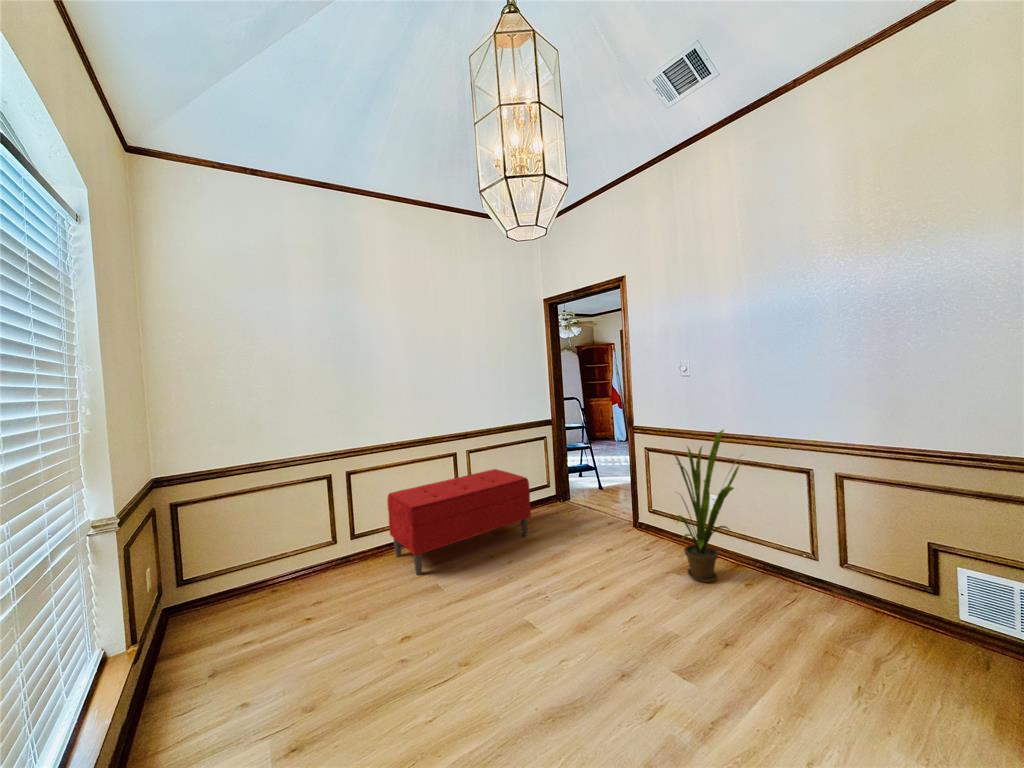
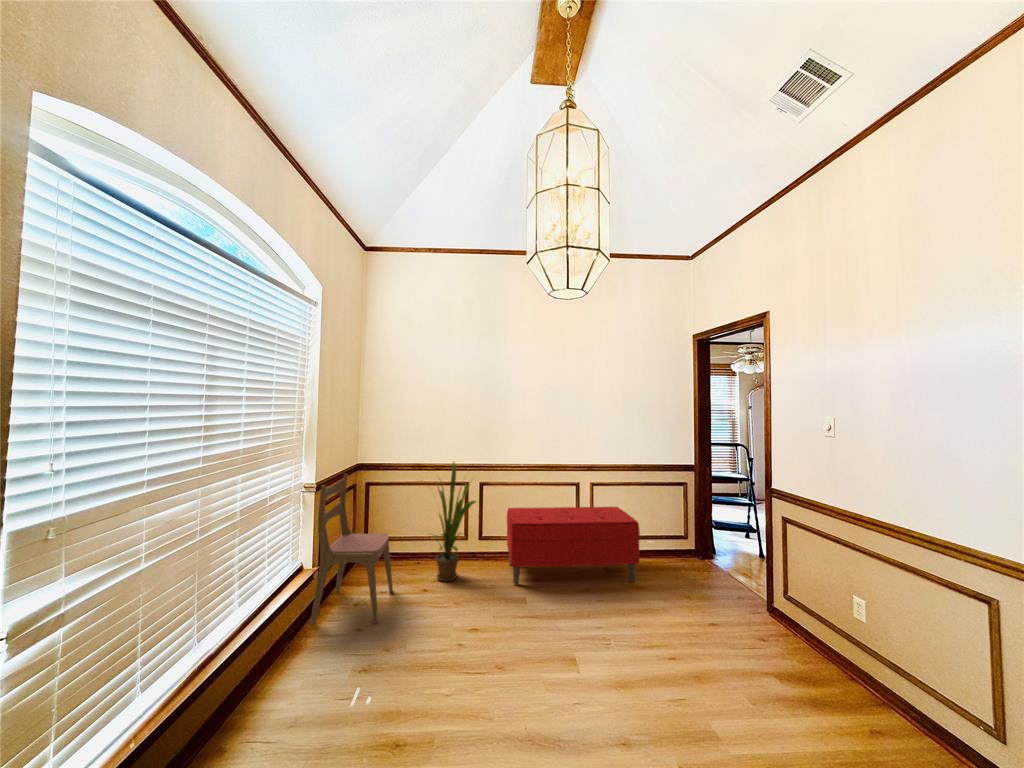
house plant: present [673,430,740,582] -> present [421,462,476,581]
dining chair: none [140,492,268,736] -> present [310,474,393,625]

